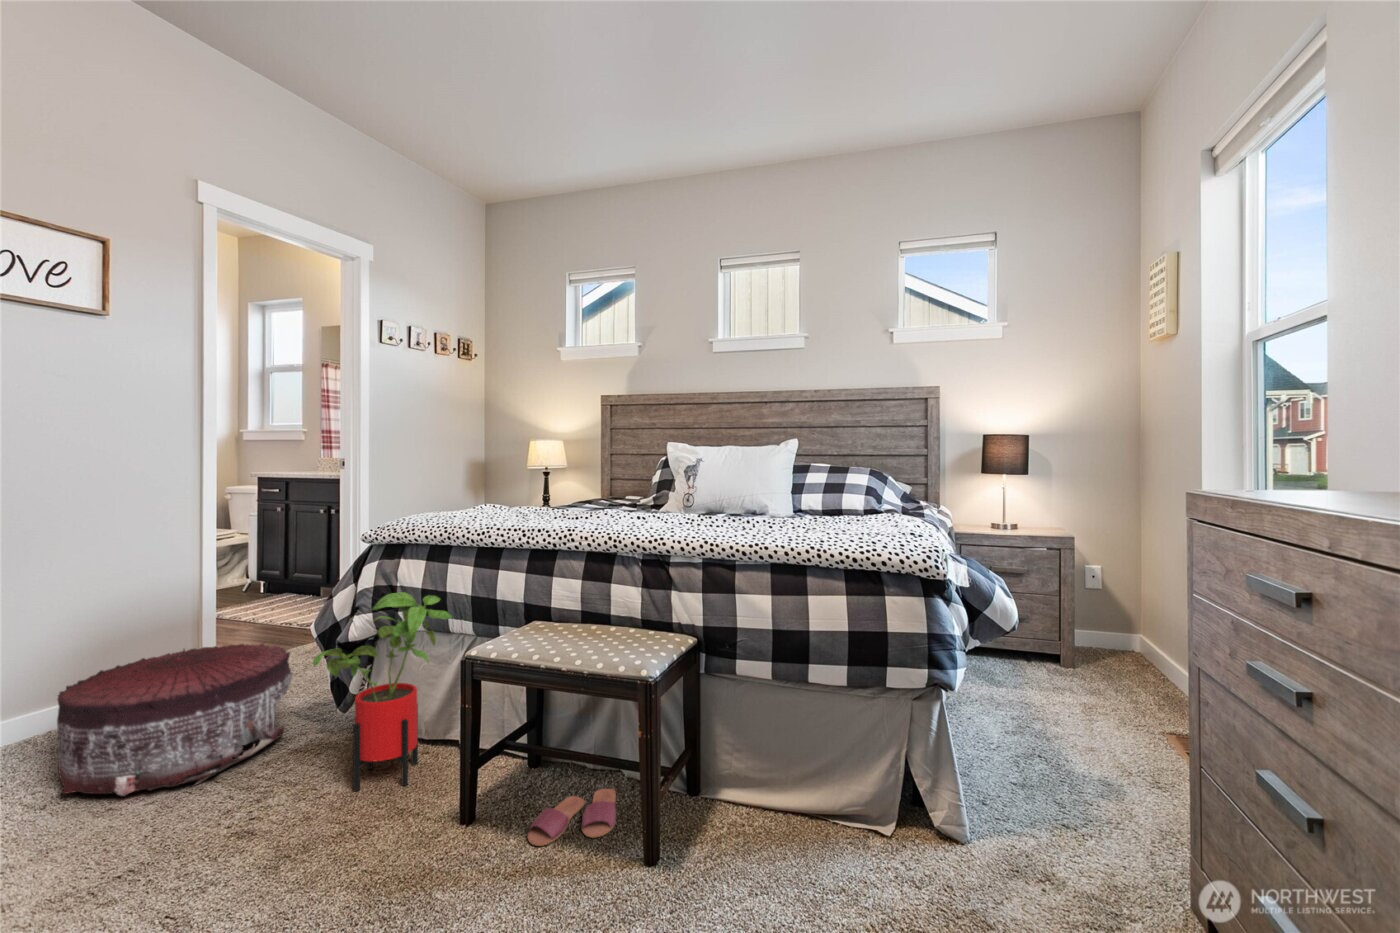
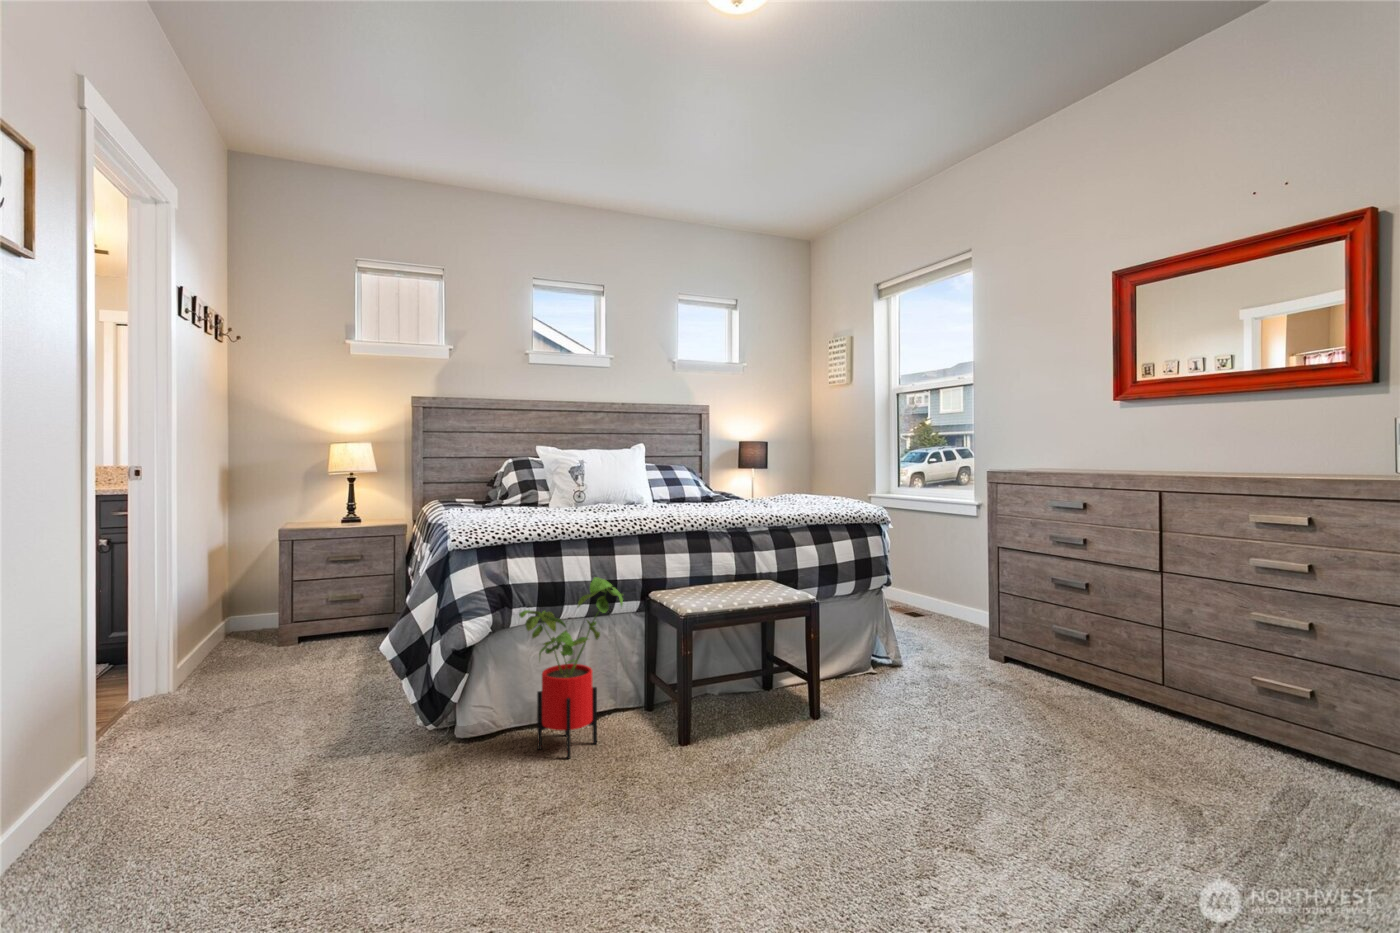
pouf: present [57,643,292,796] -> none [176,677,431,868]
slippers: present [528,789,616,846] -> none [713,698,767,728]

